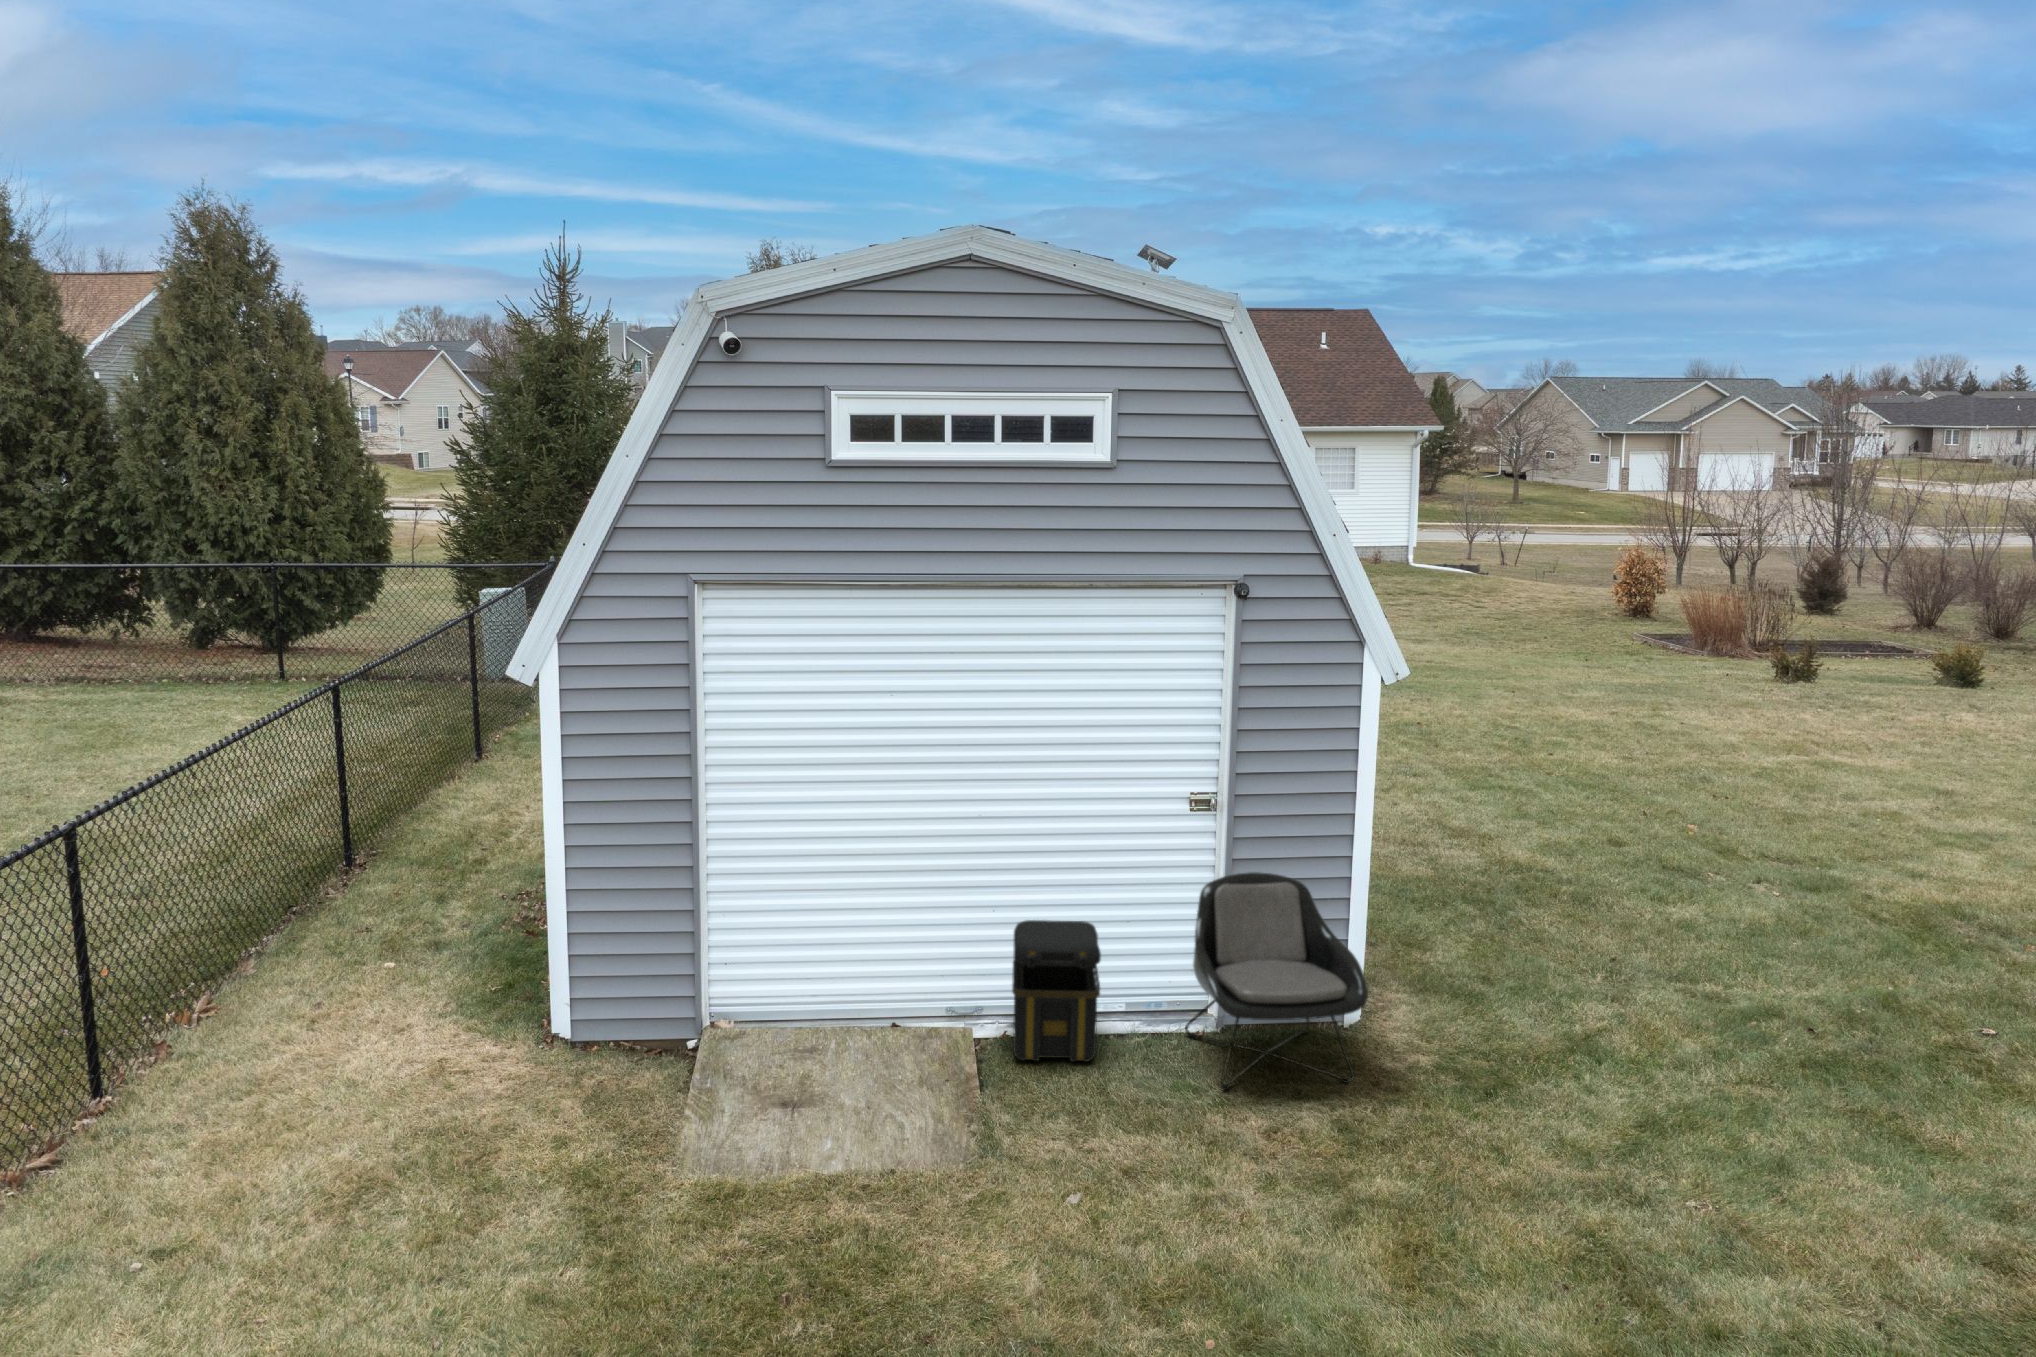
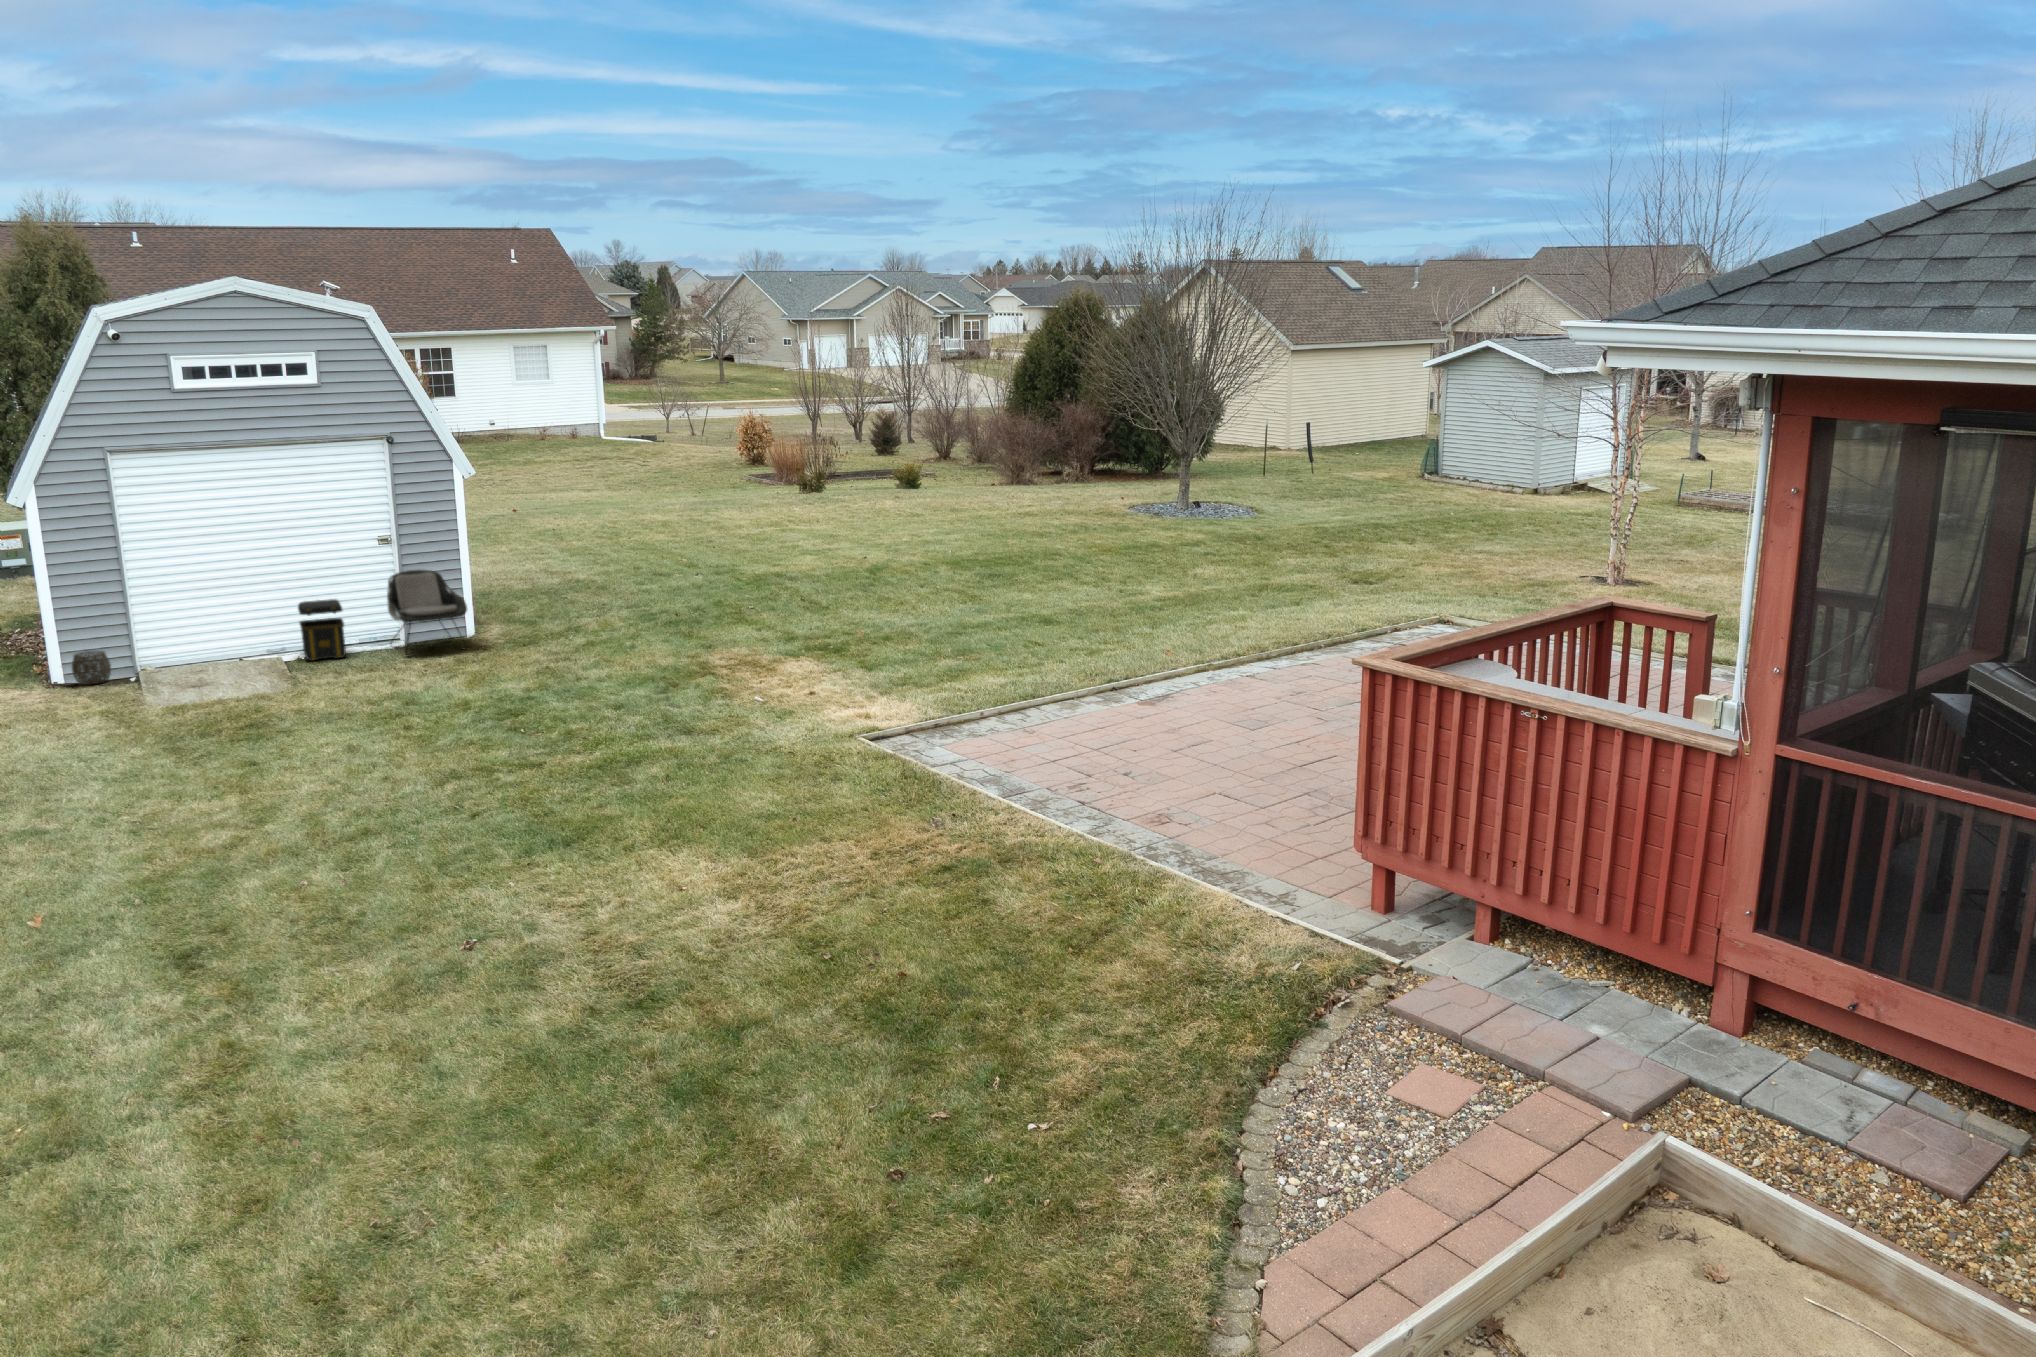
woven basket: none [572,987,647,1067] -> present [72,651,111,685]

